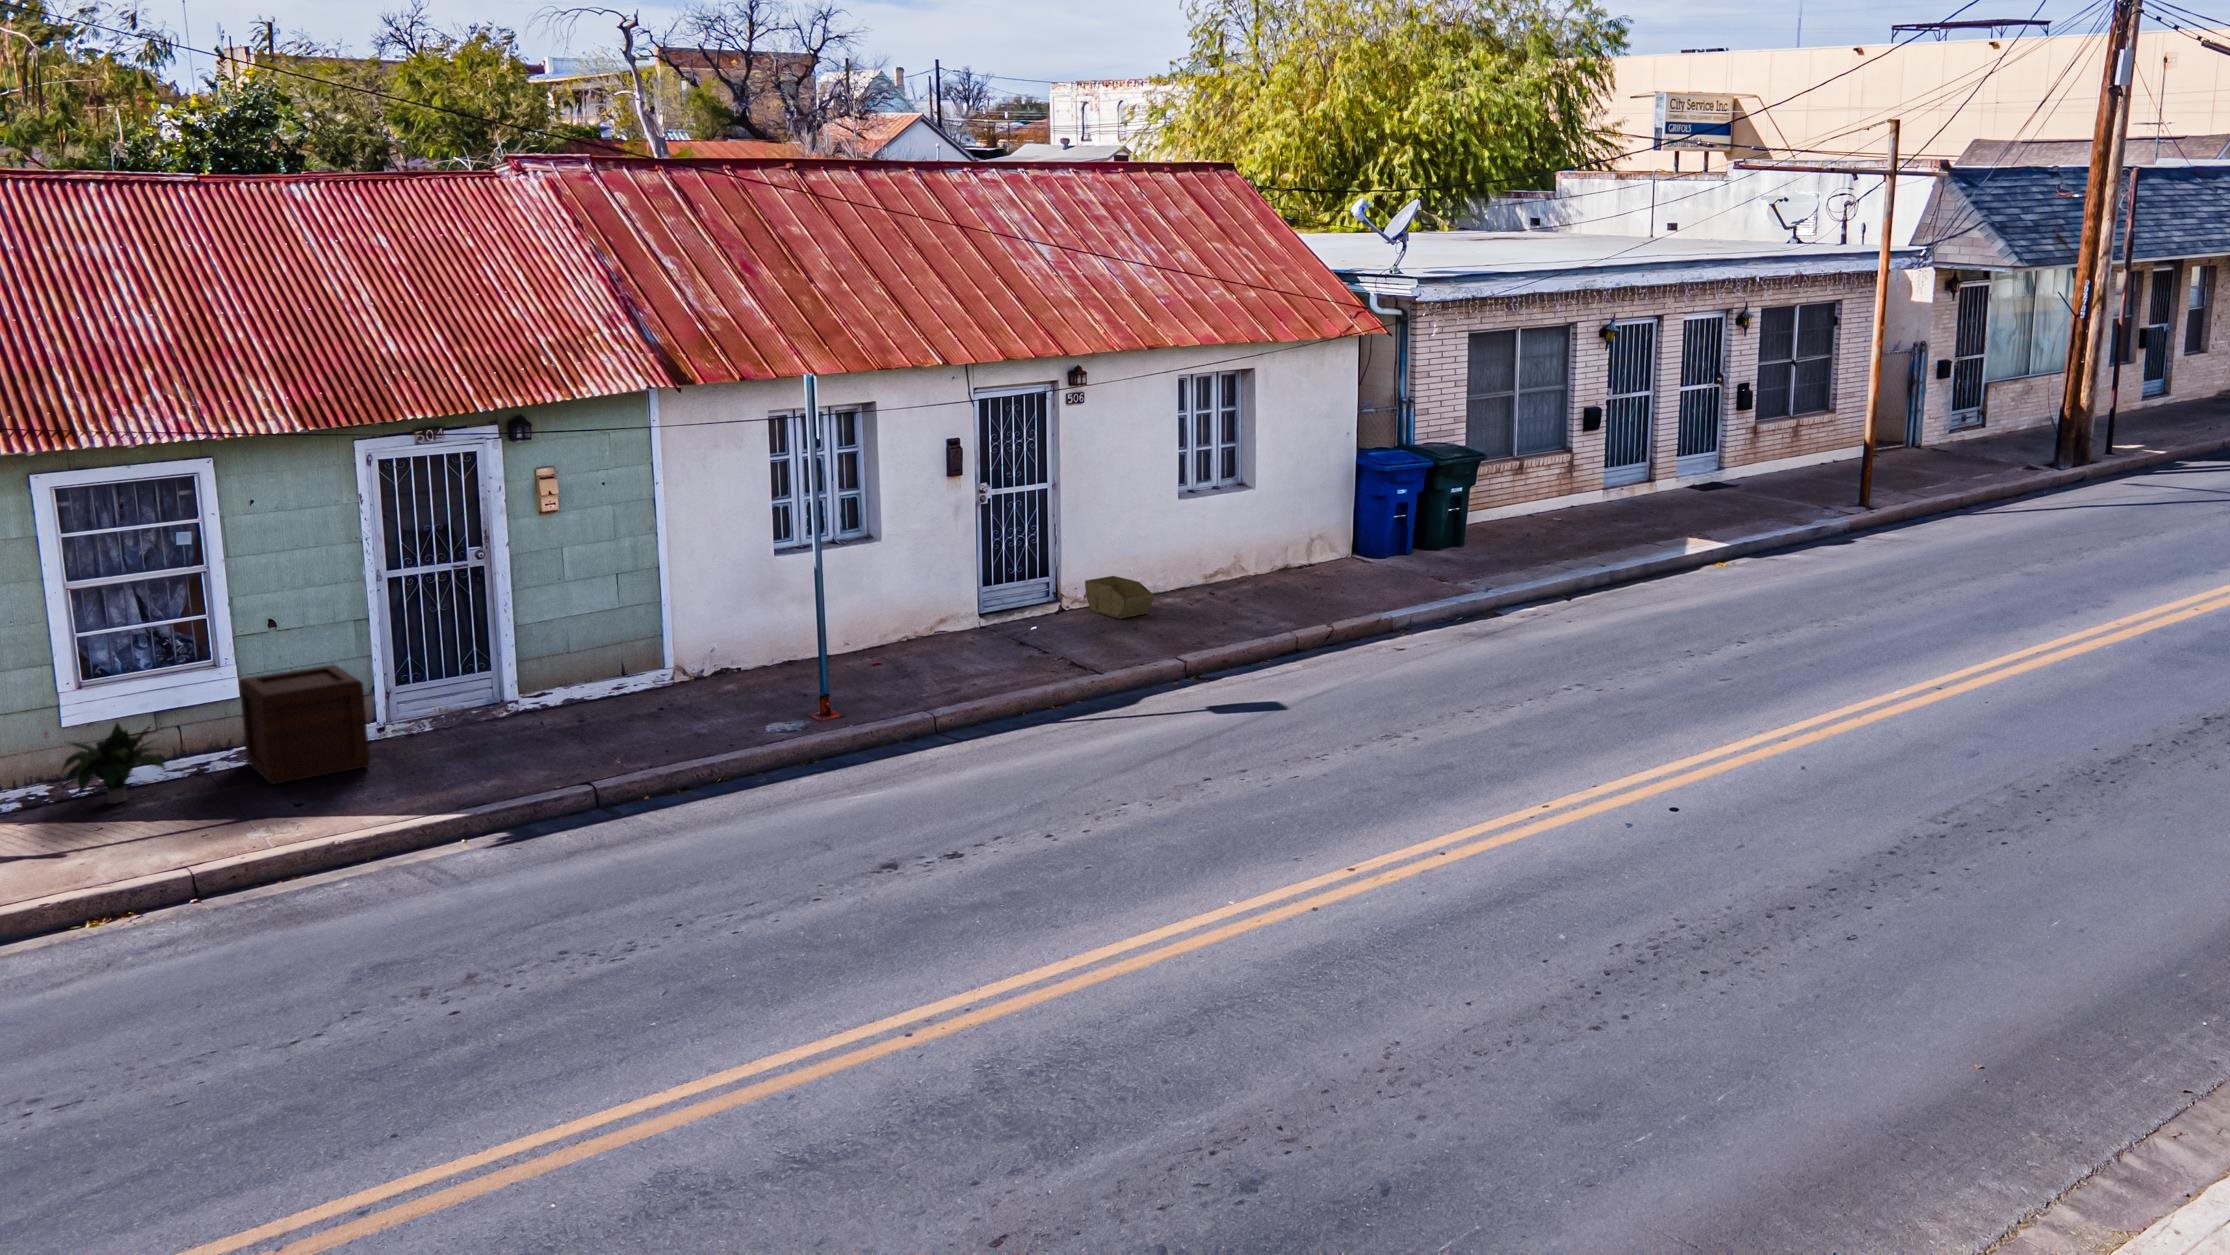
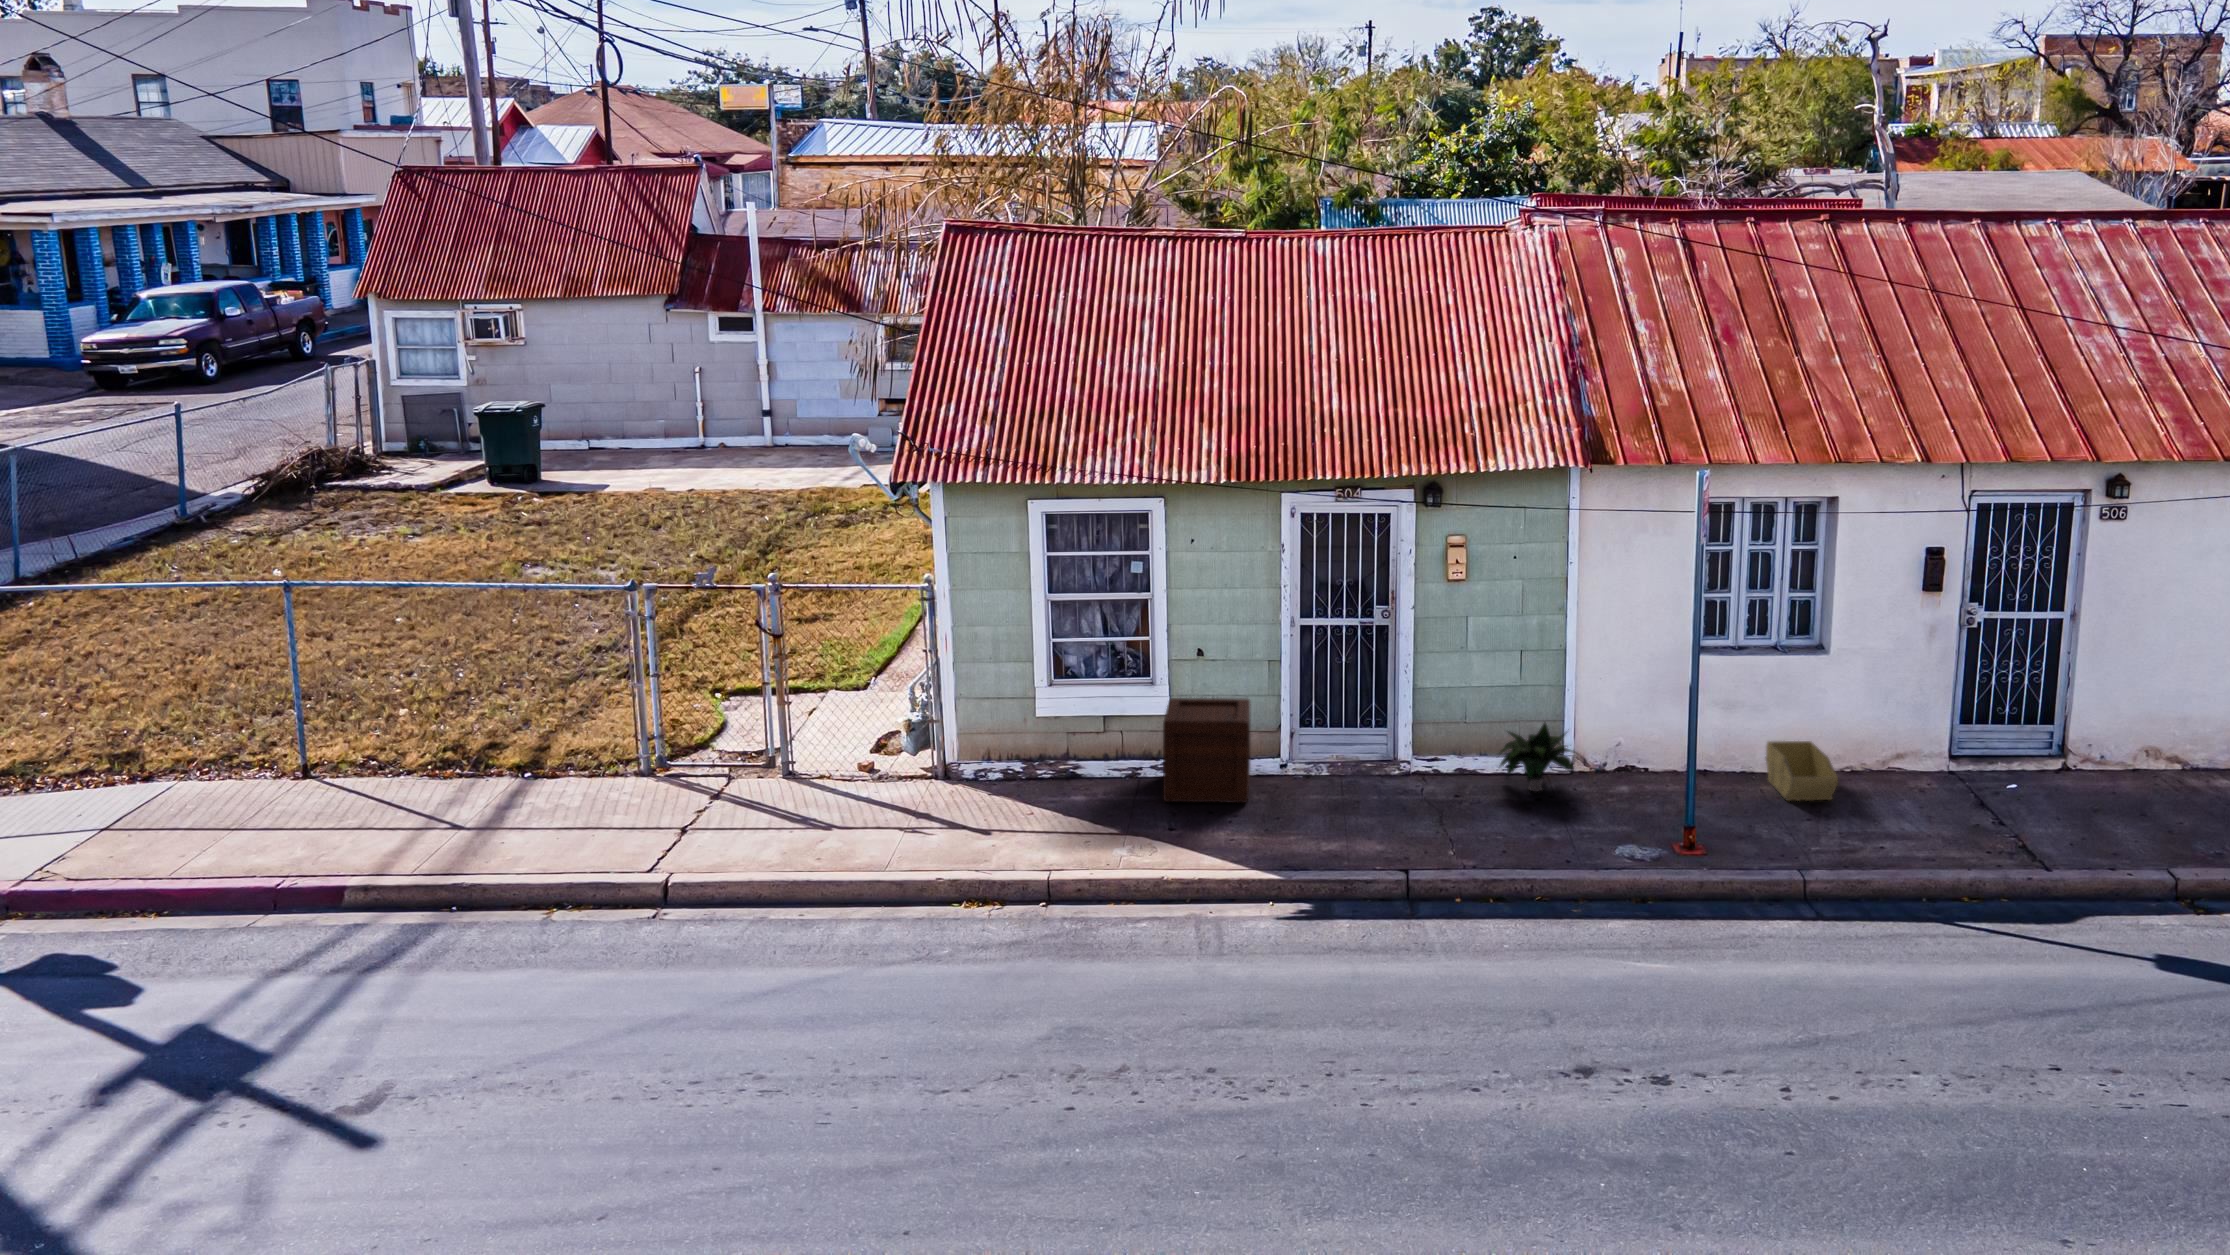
storage bin: present [1085,576,1154,619] -> present [1766,741,1838,801]
potted plant: present [62,723,165,804] -> present [1500,723,1574,792]

